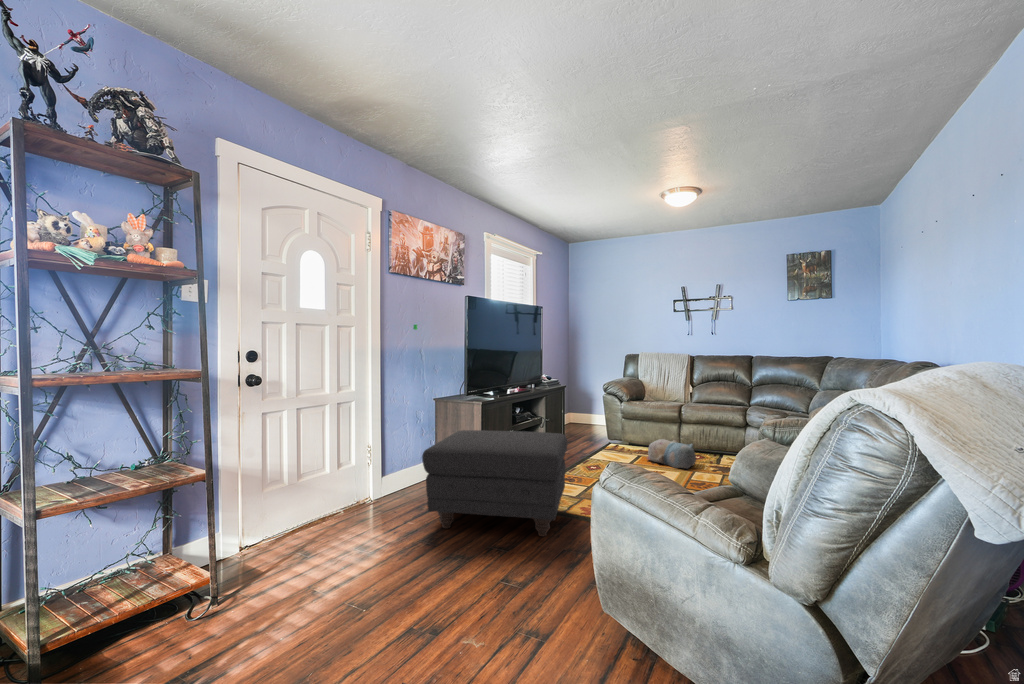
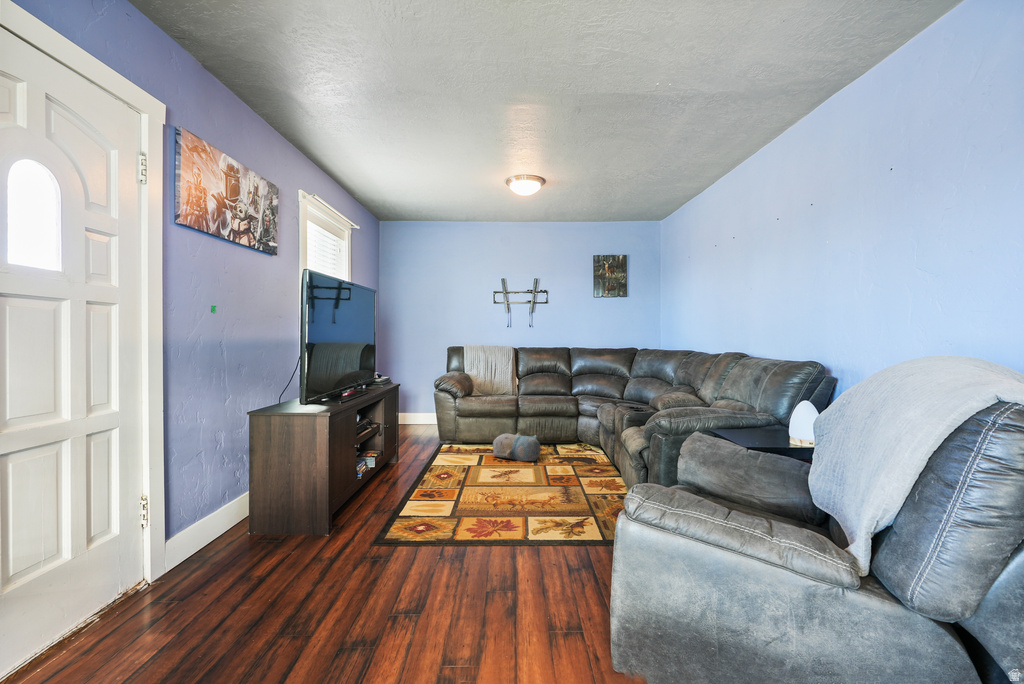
ottoman: present [422,430,567,537] -> none [274,445,474,603]

